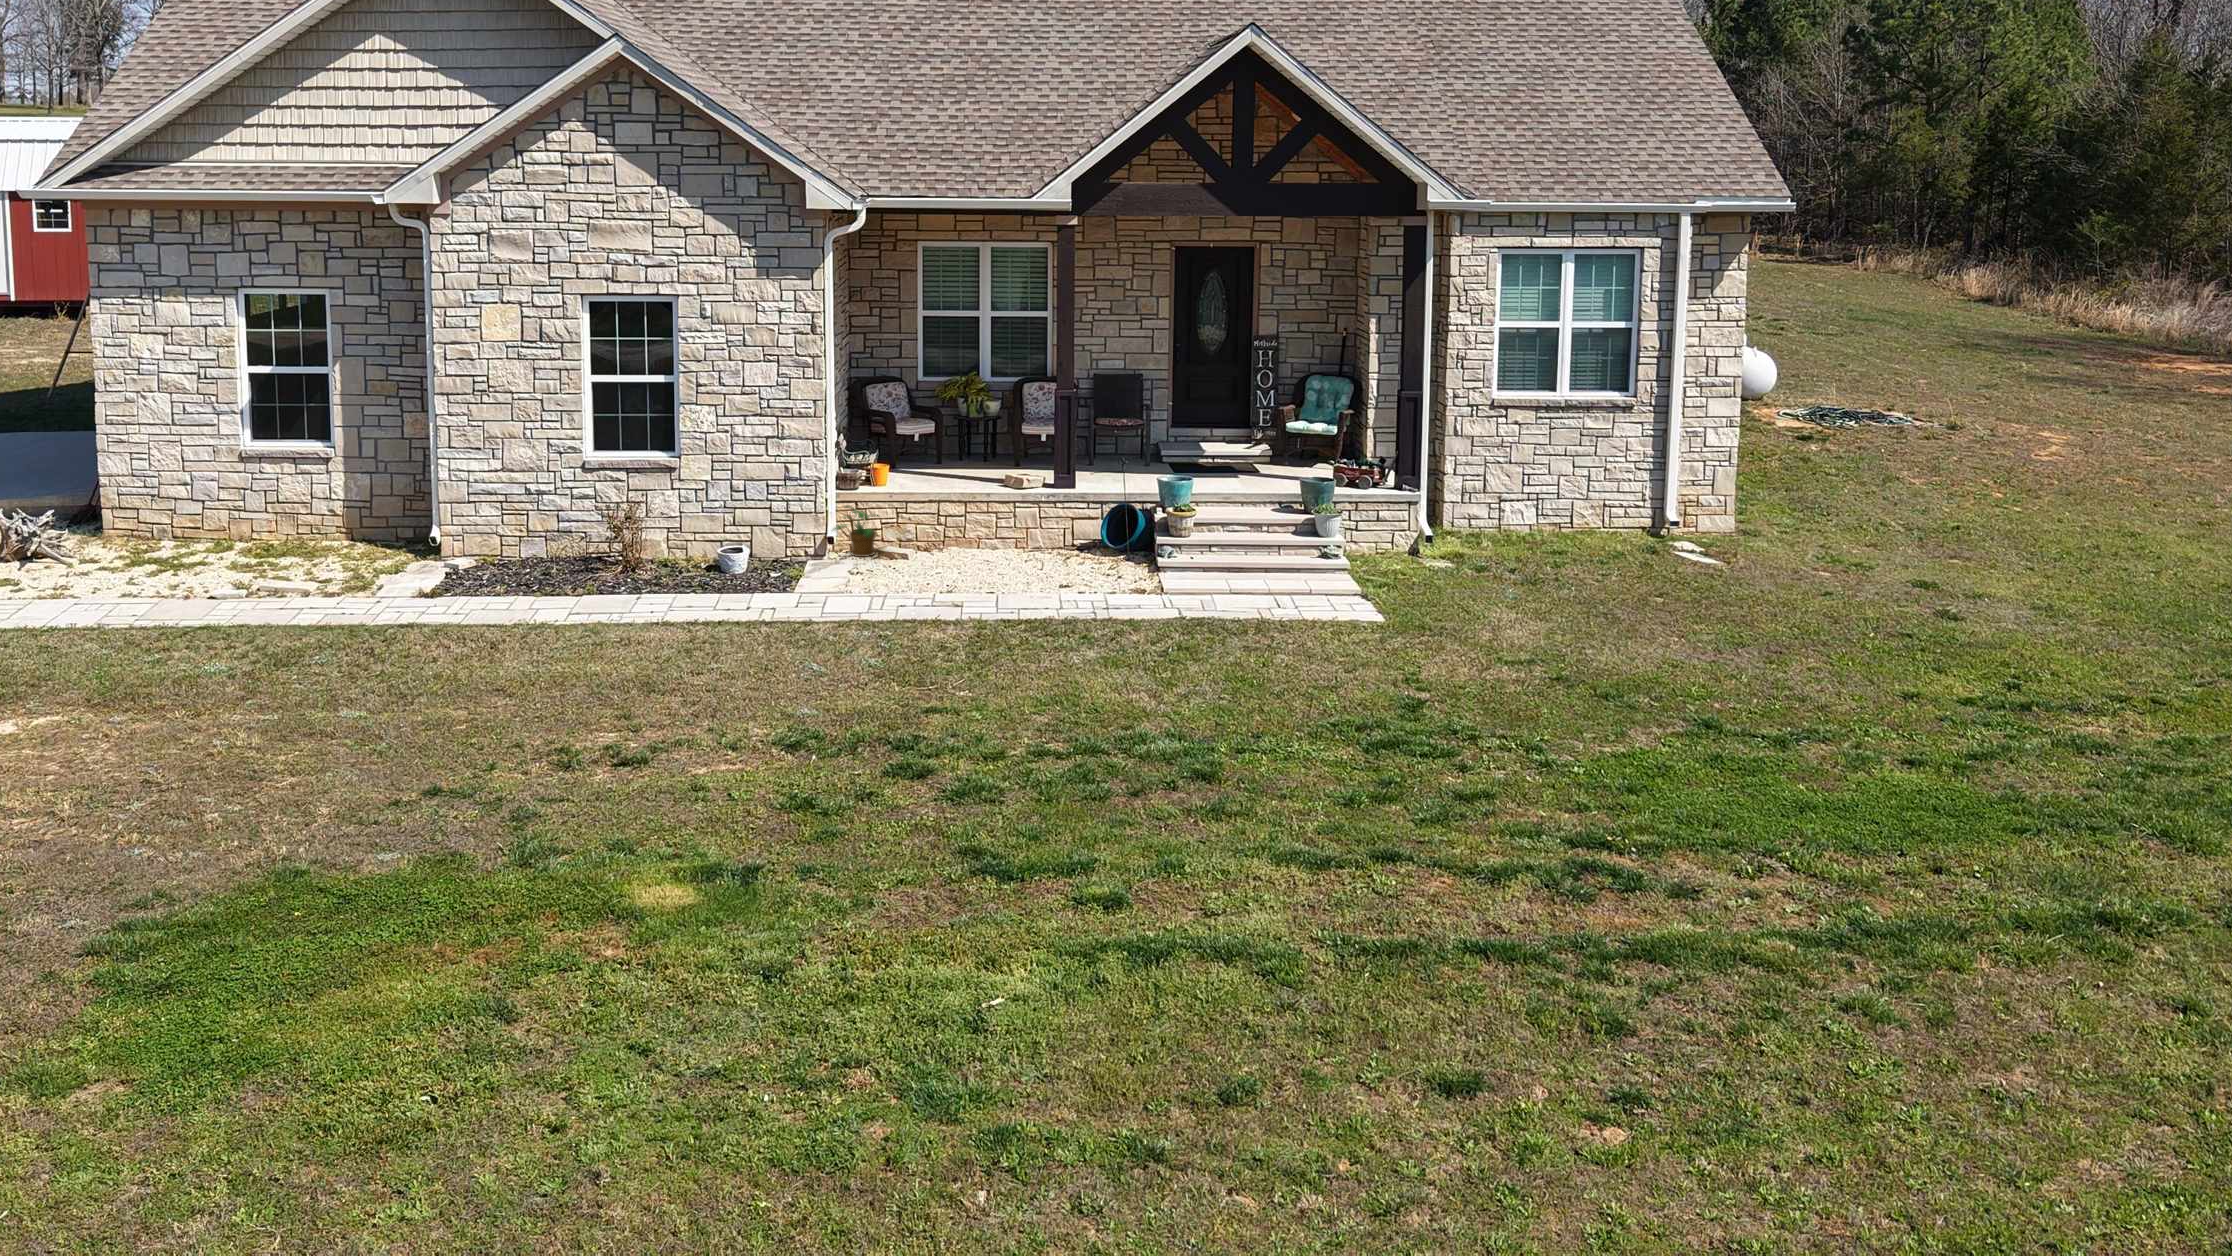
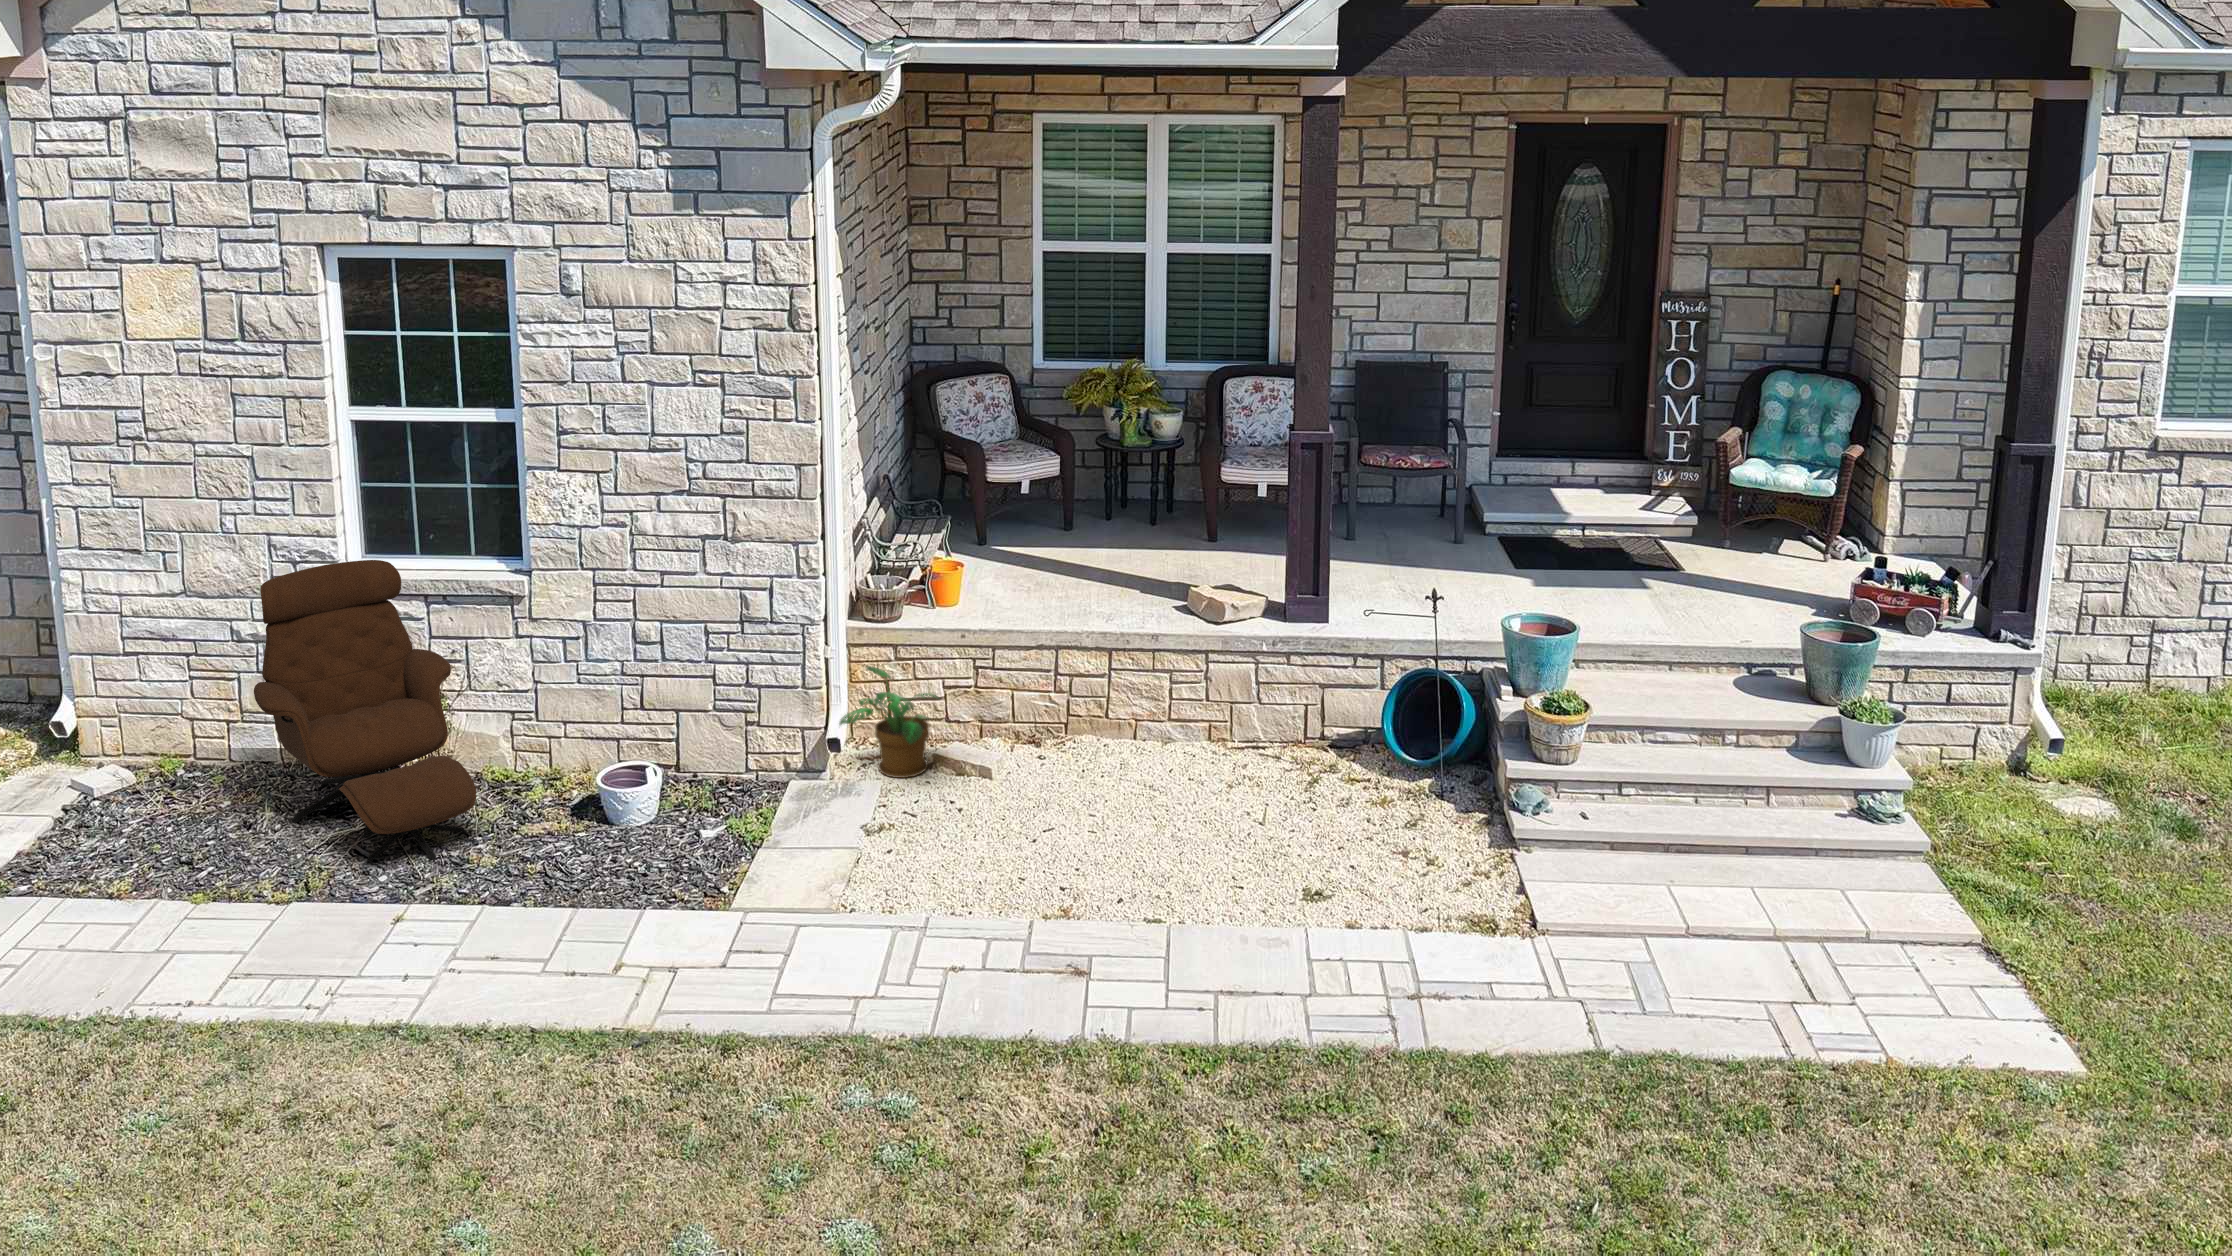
lounge chair: none [549,450,662,581] -> present [254,560,476,862]

